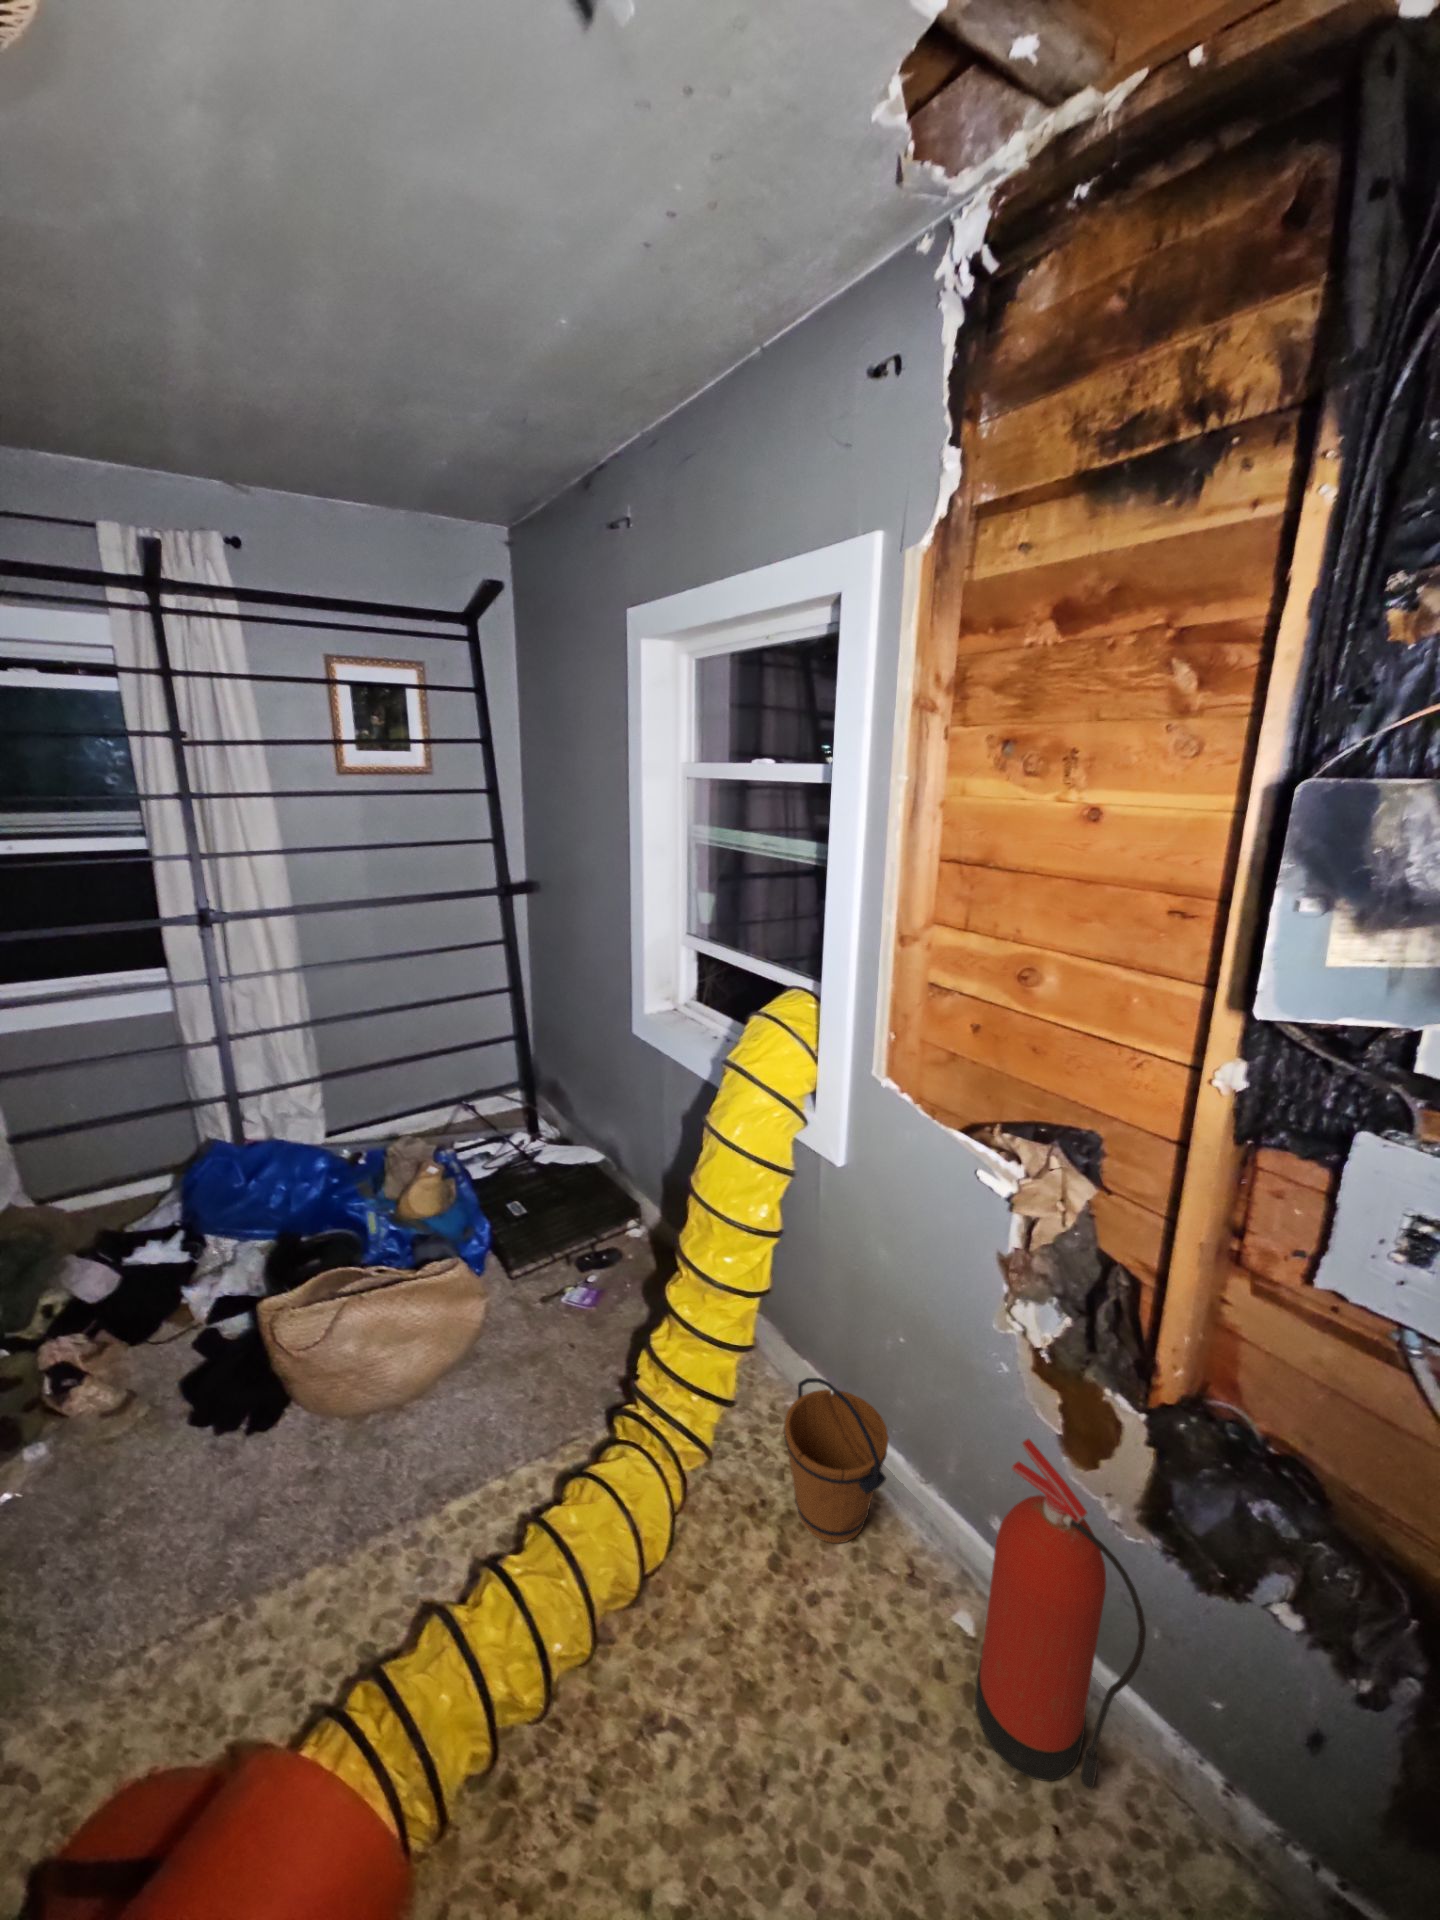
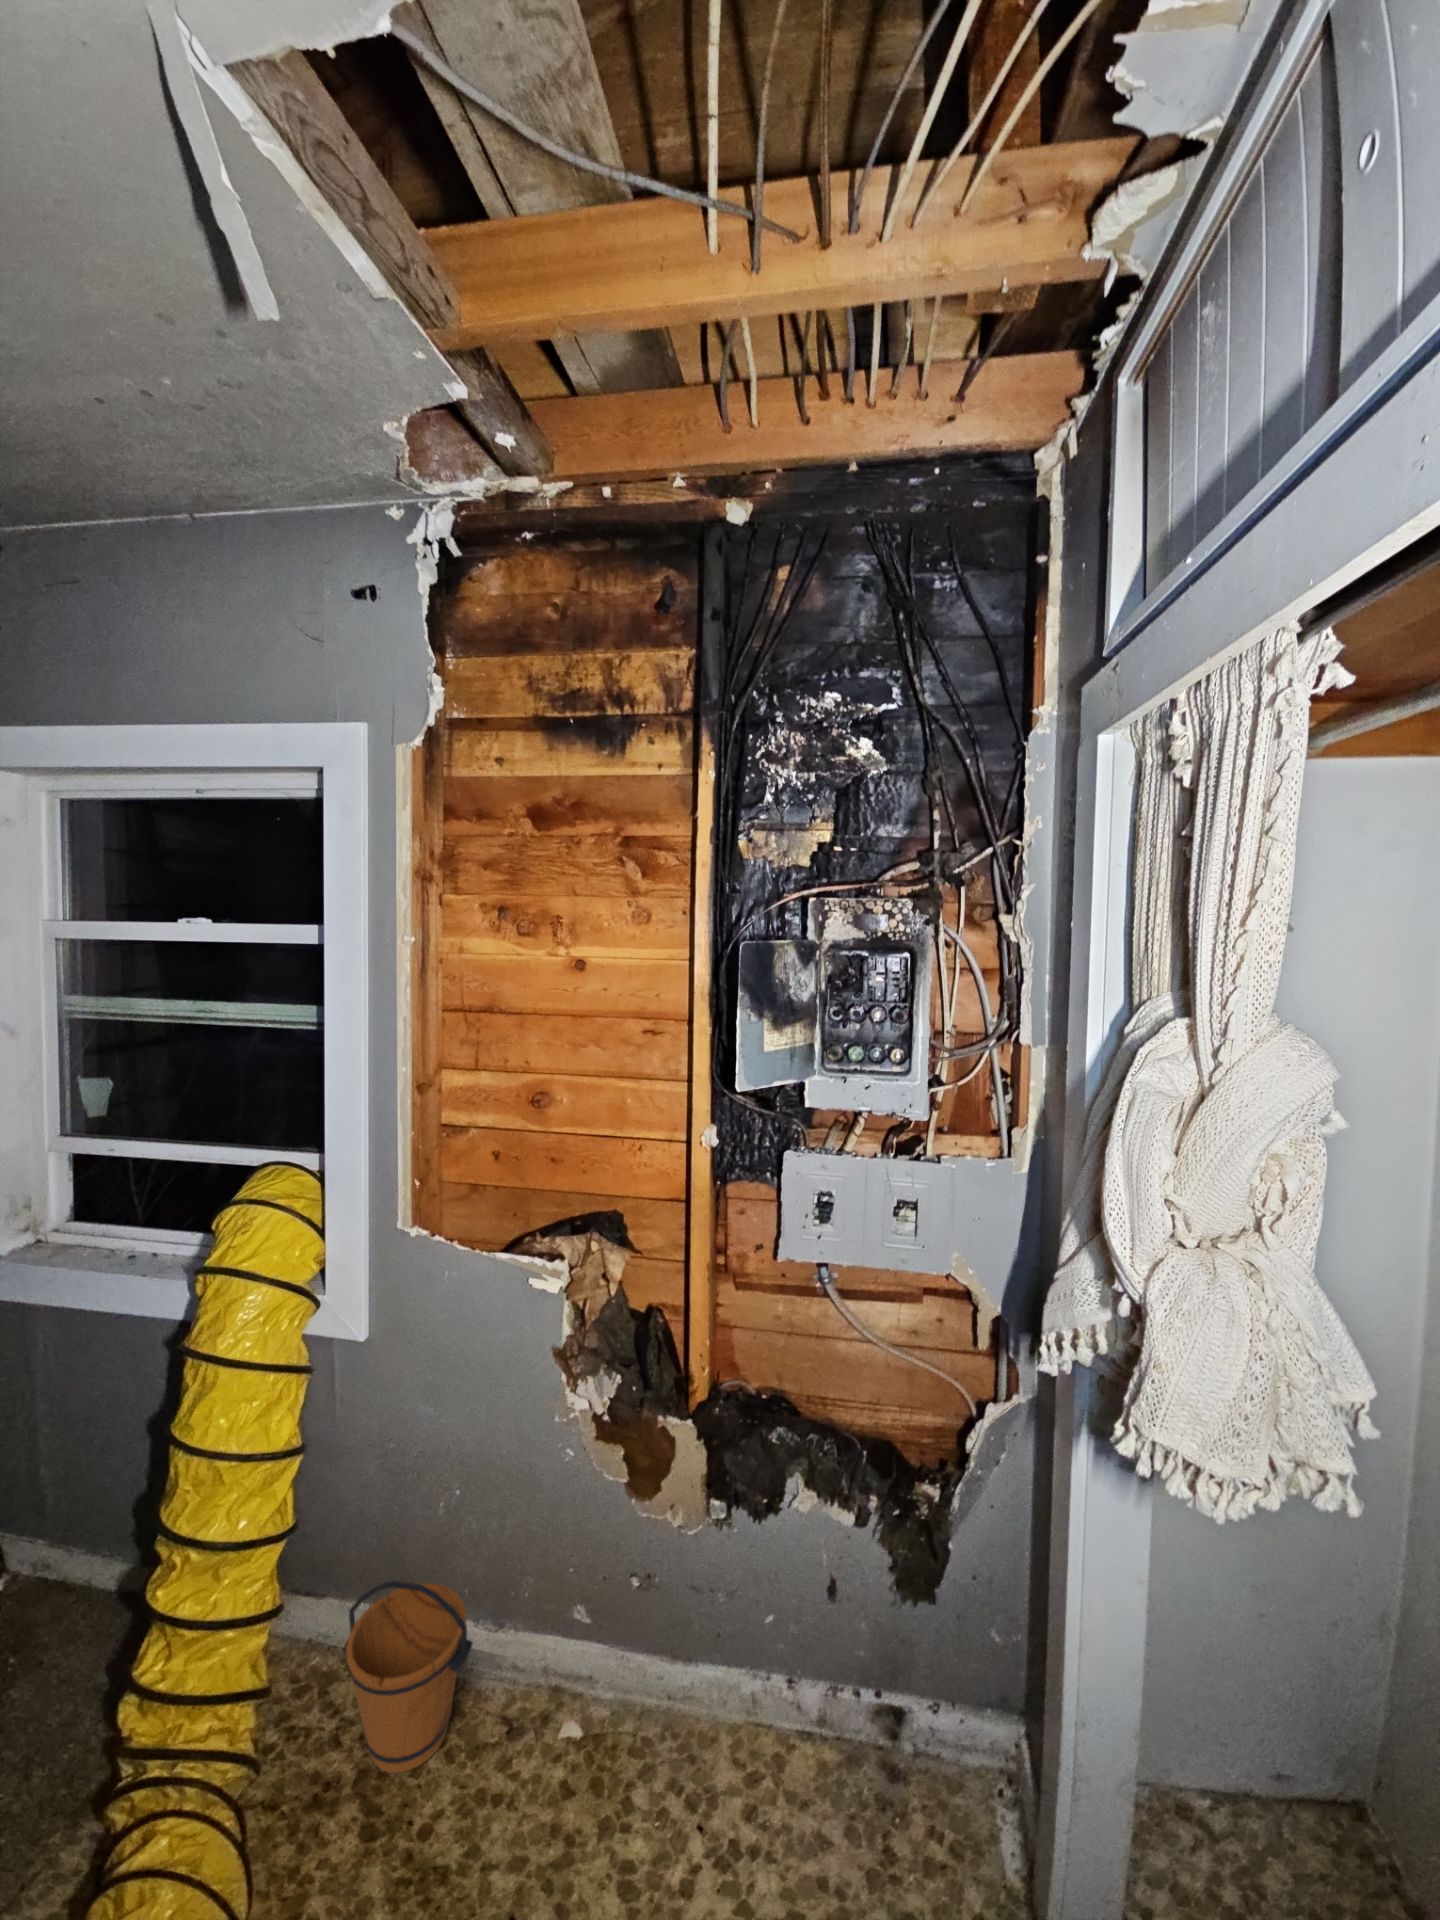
fire extinguisher: present [975,1438,1146,1789] -> none [601,1494,726,1812]

